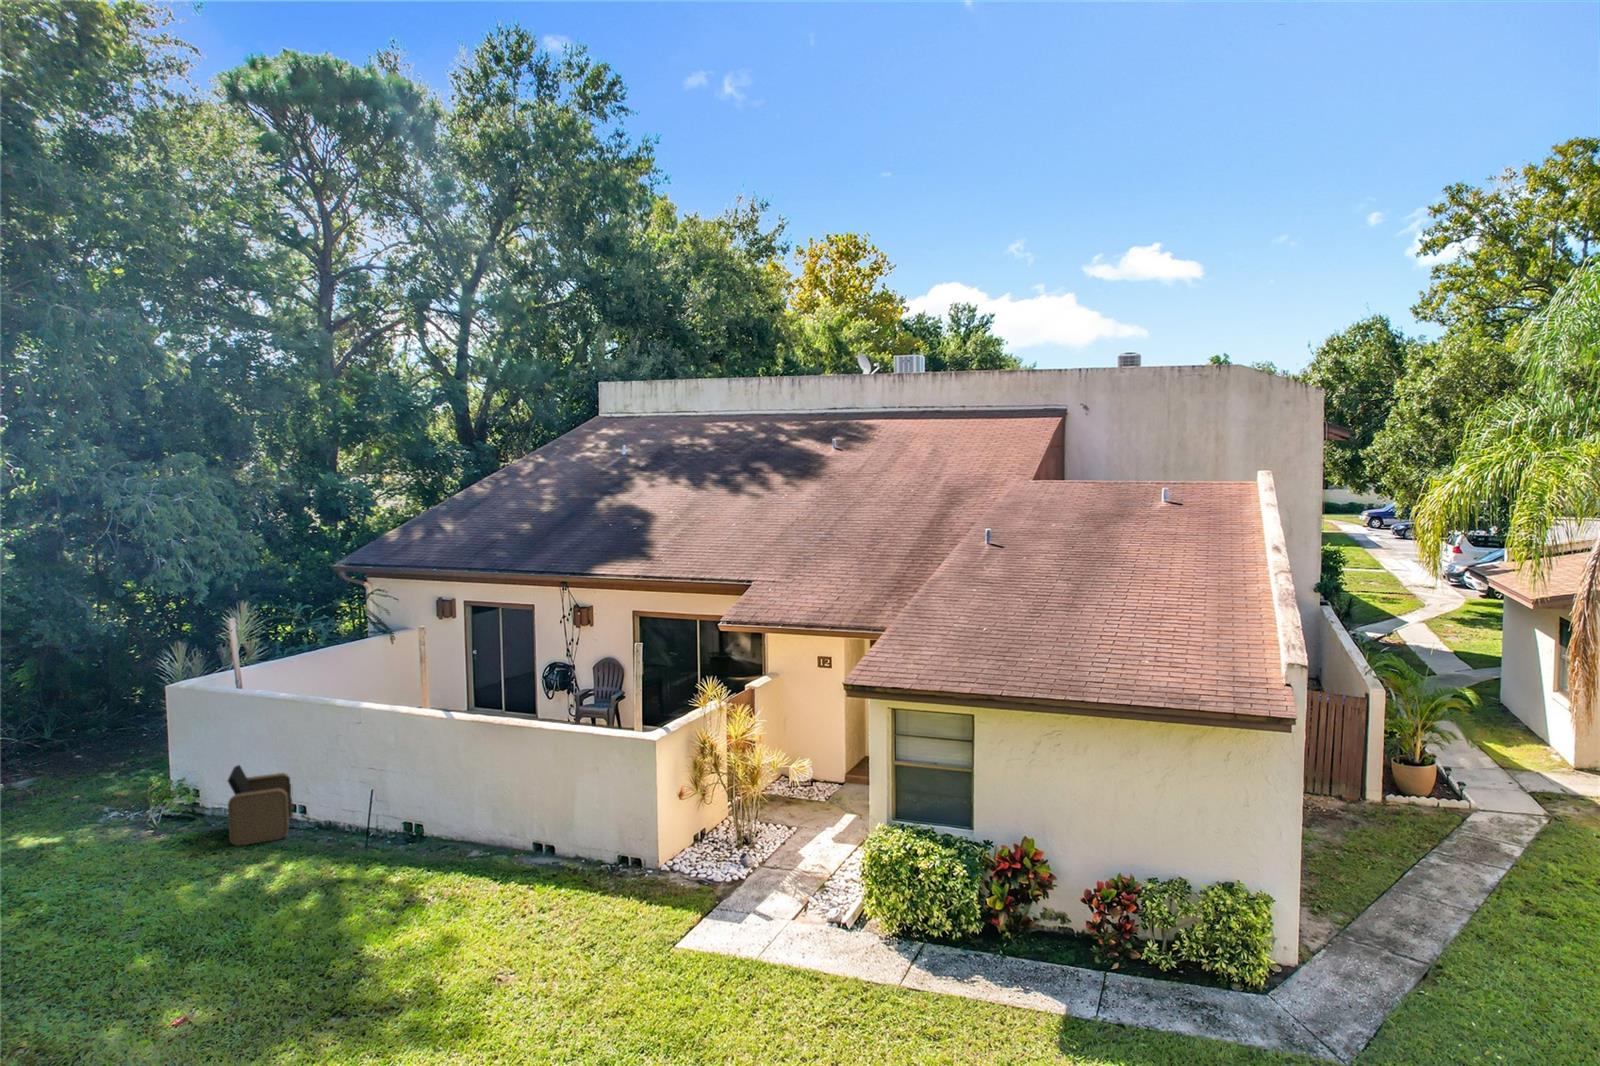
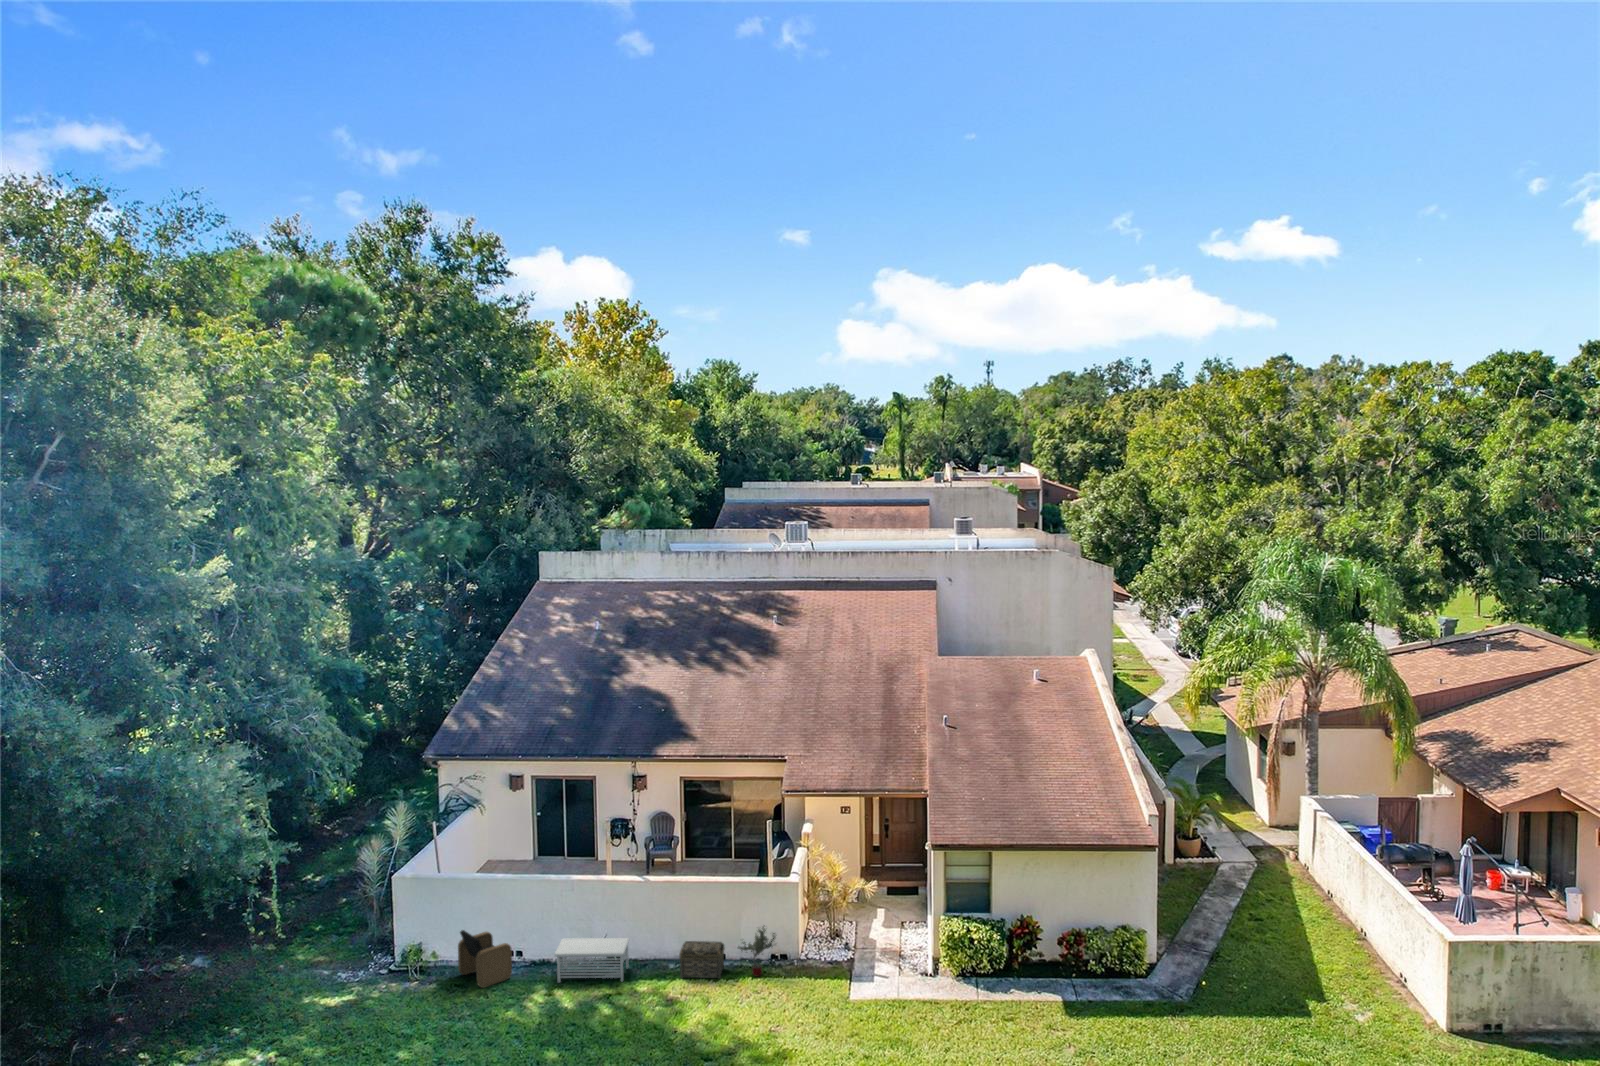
storage bench: none [321,793,440,864] -> present [555,938,629,982]
potted tree: none [560,803,614,884] -> present [738,925,775,977]
basket: none [477,816,555,879] -> present [679,941,725,979]

